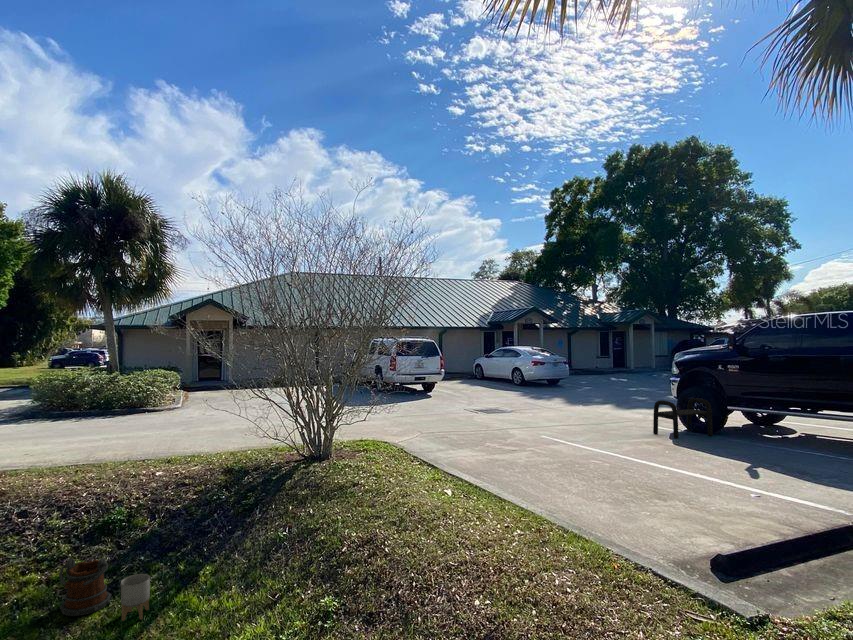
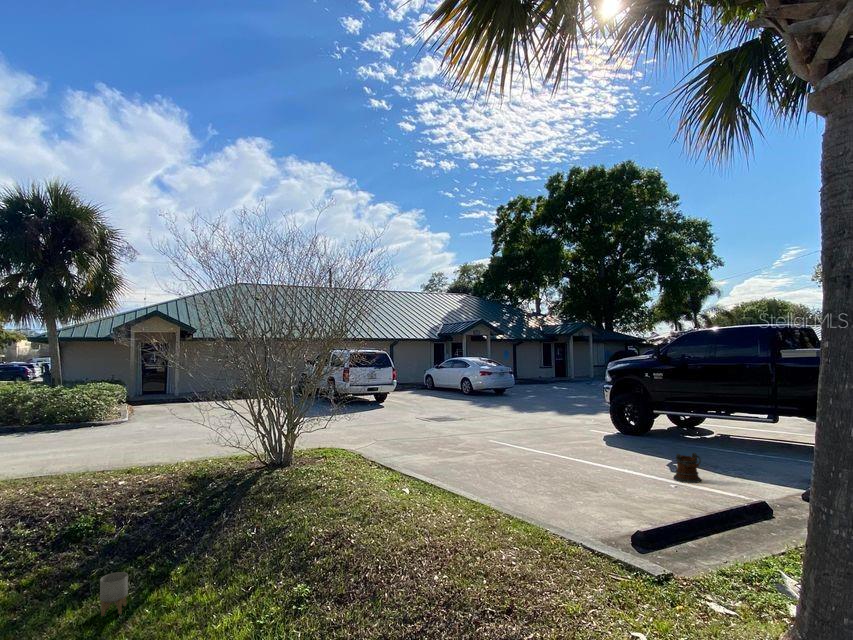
bench: present [653,398,713,439] -> none [591,403,643,441]
bucket: present [59,558,111,616] -> present [674,453,701,483]

